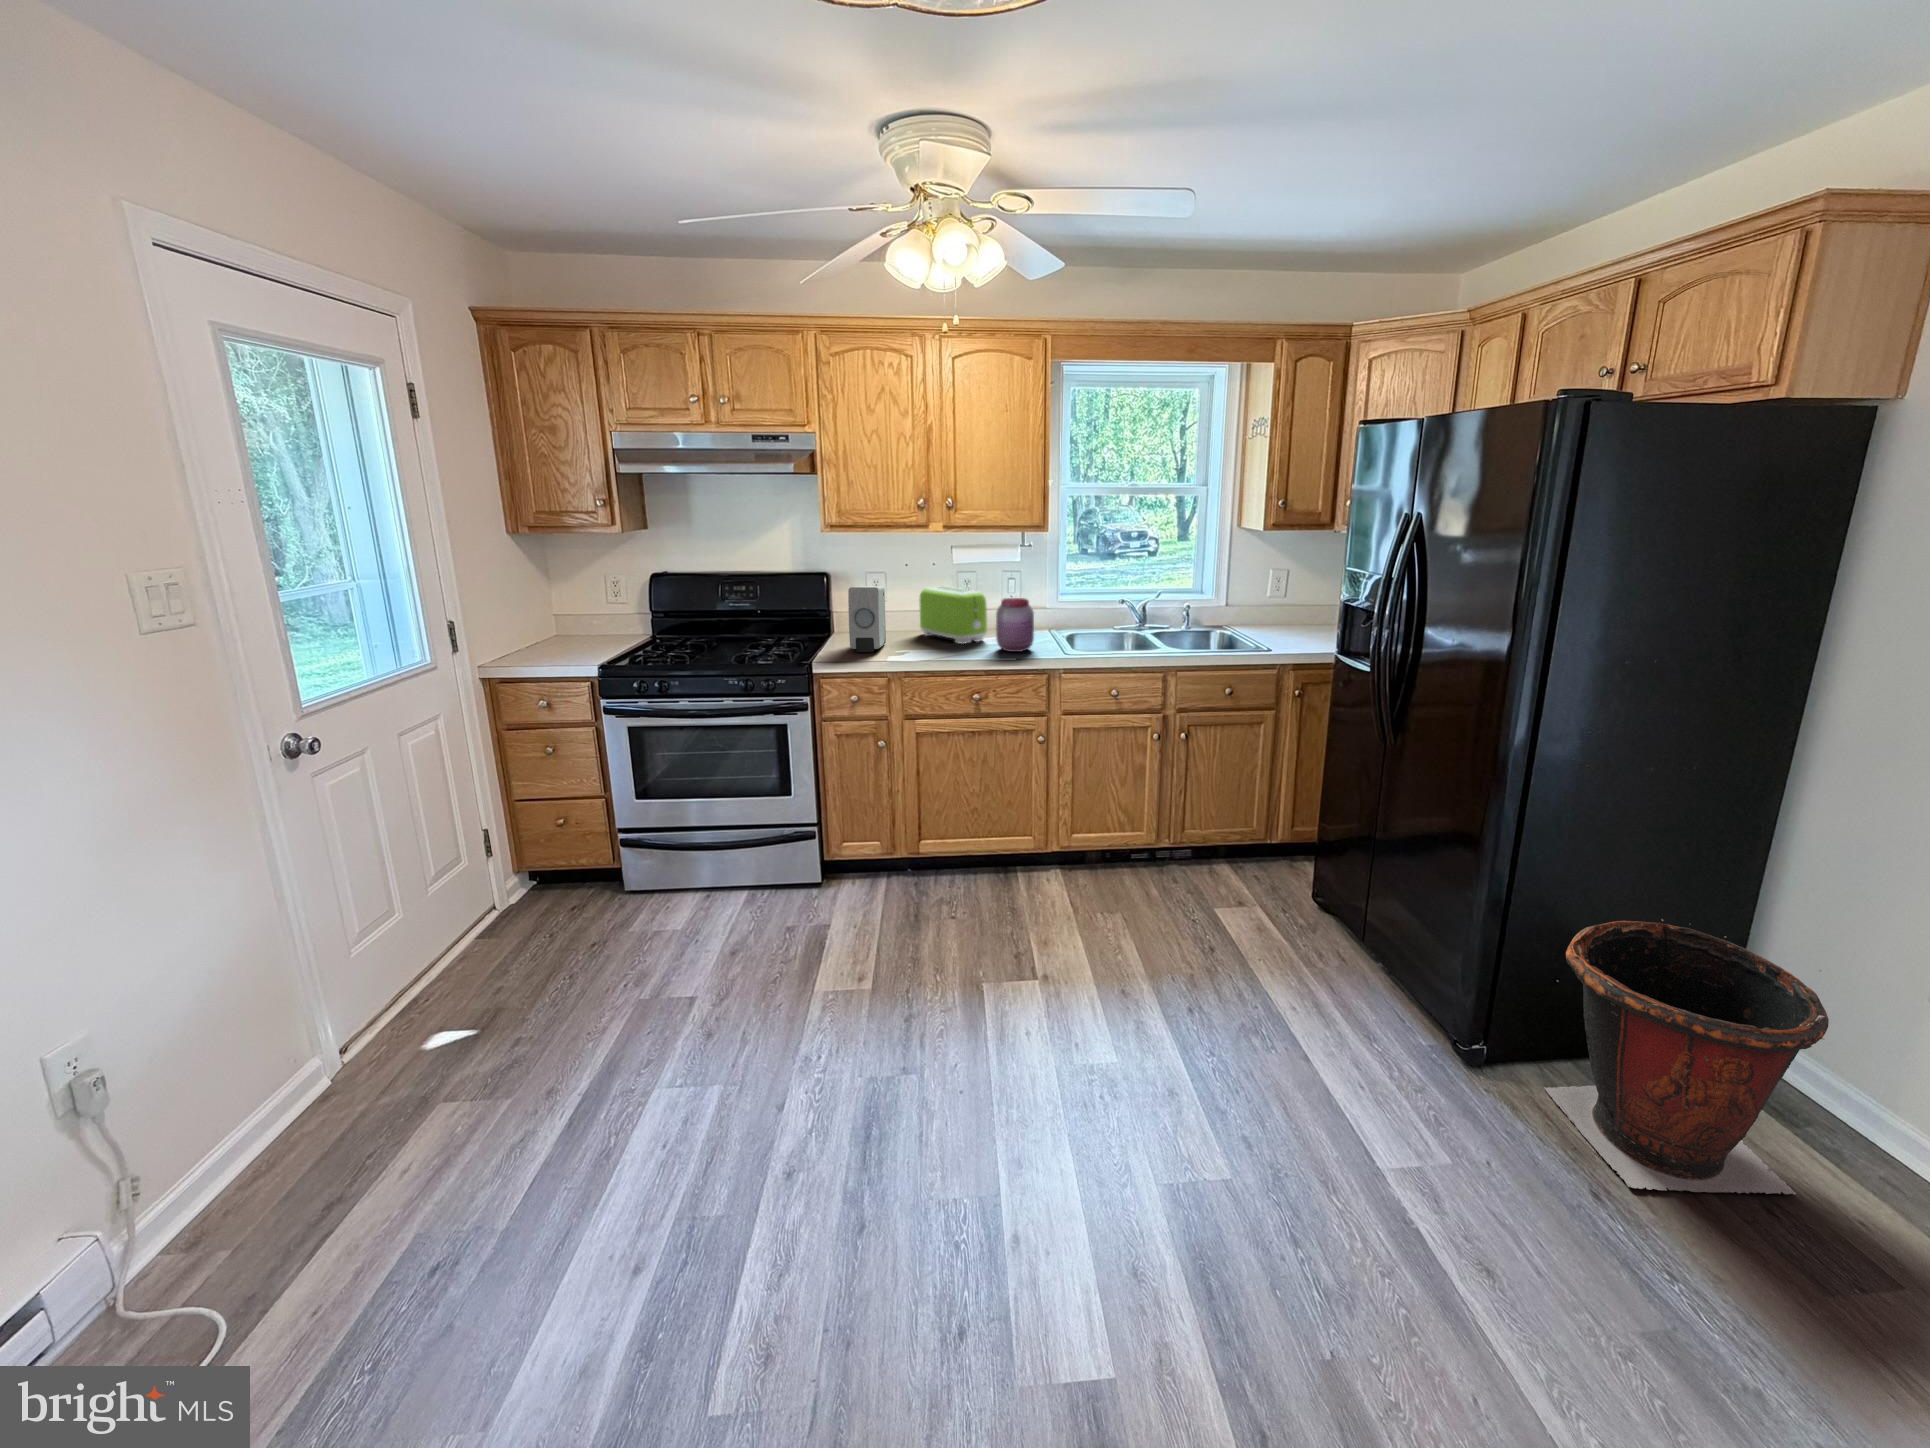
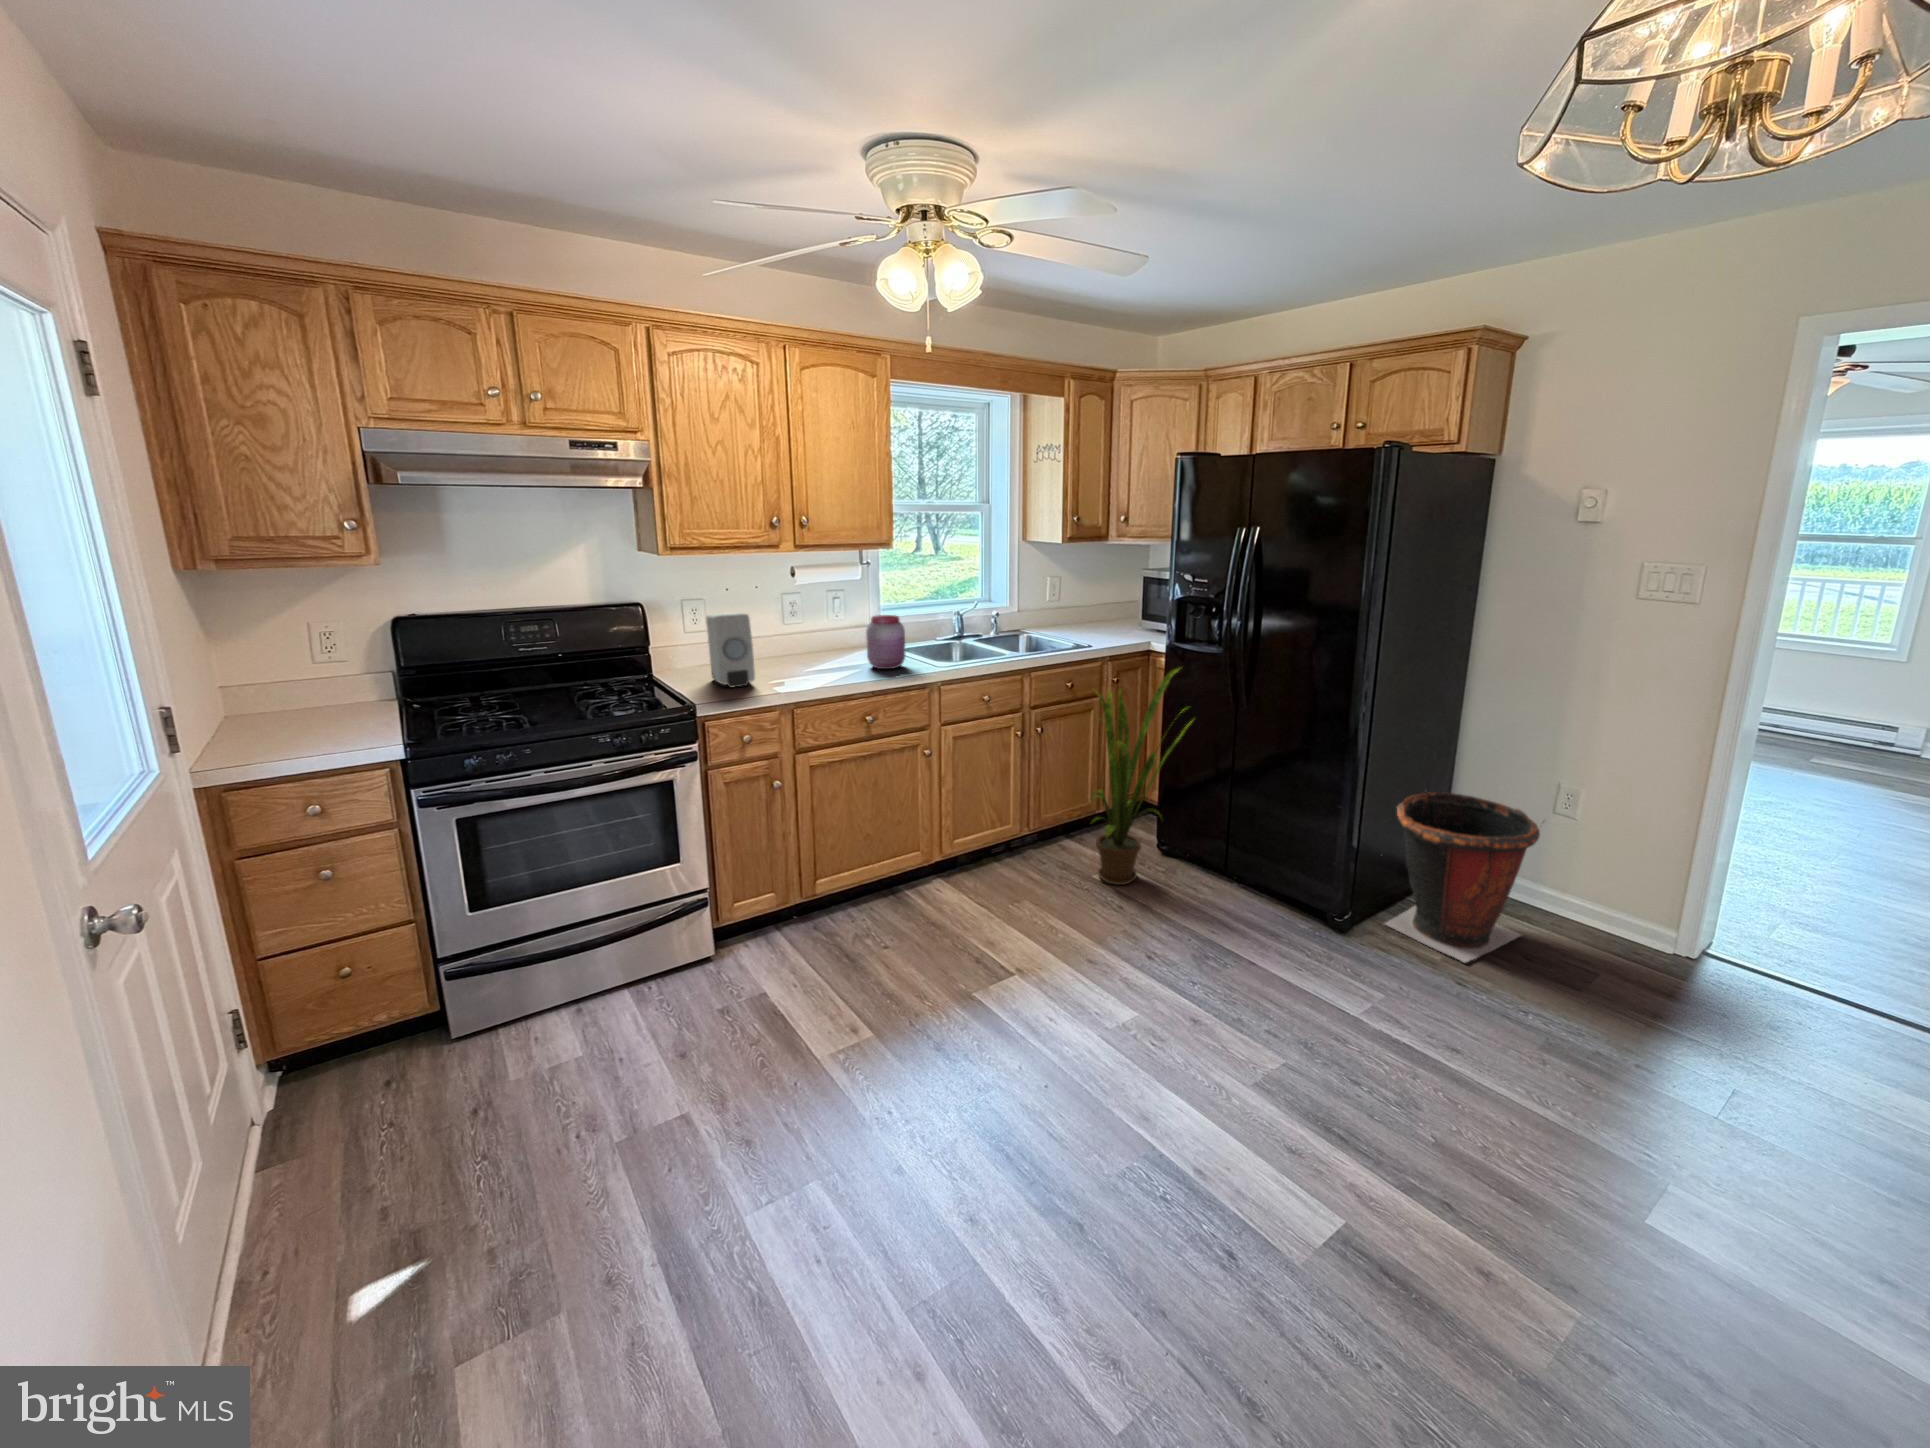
toaster: present [919,586,987,644] -> none [759,610,843,667]
house plant: none [1197,688,1342,931] -> present [1092,668,1194,885]

